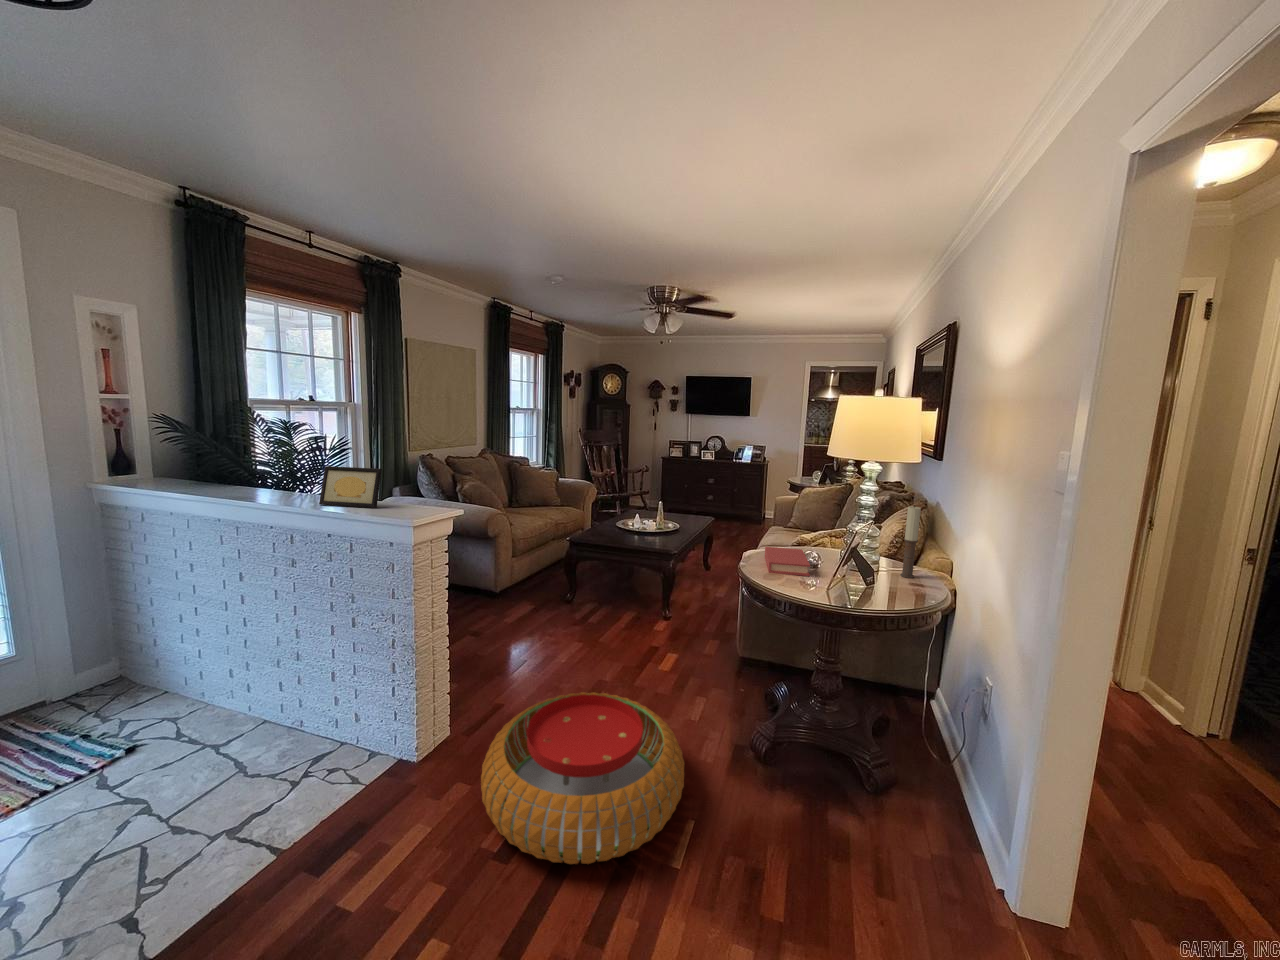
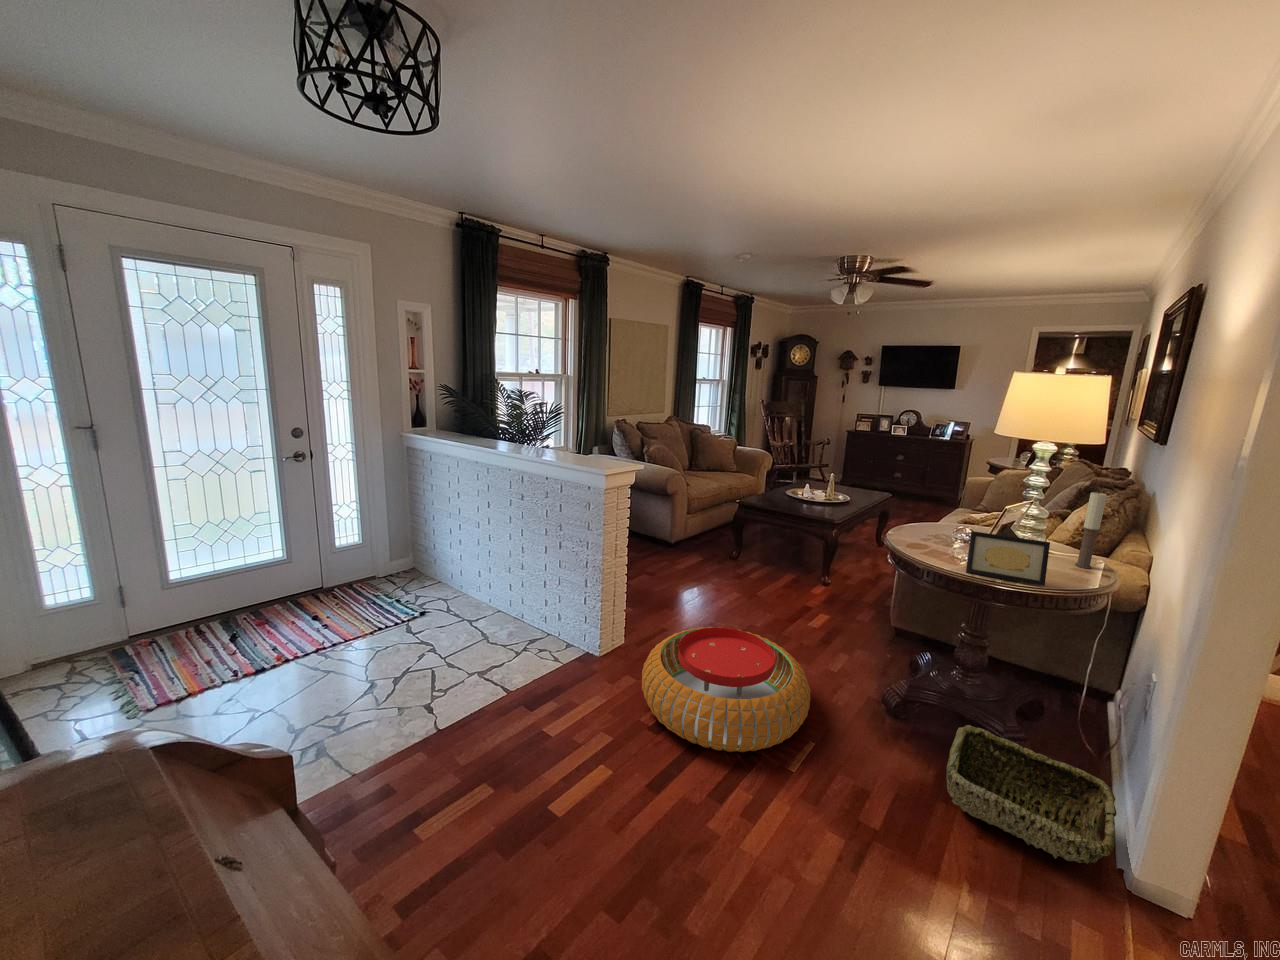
picture frame: present [319,466,382,508] -> present [966,531,1050,586]
book: present [765,547,810,576] -> none [916,522,962,553]
woven basket: none [835,759,998,892] -> present [946,725,1117,864]

